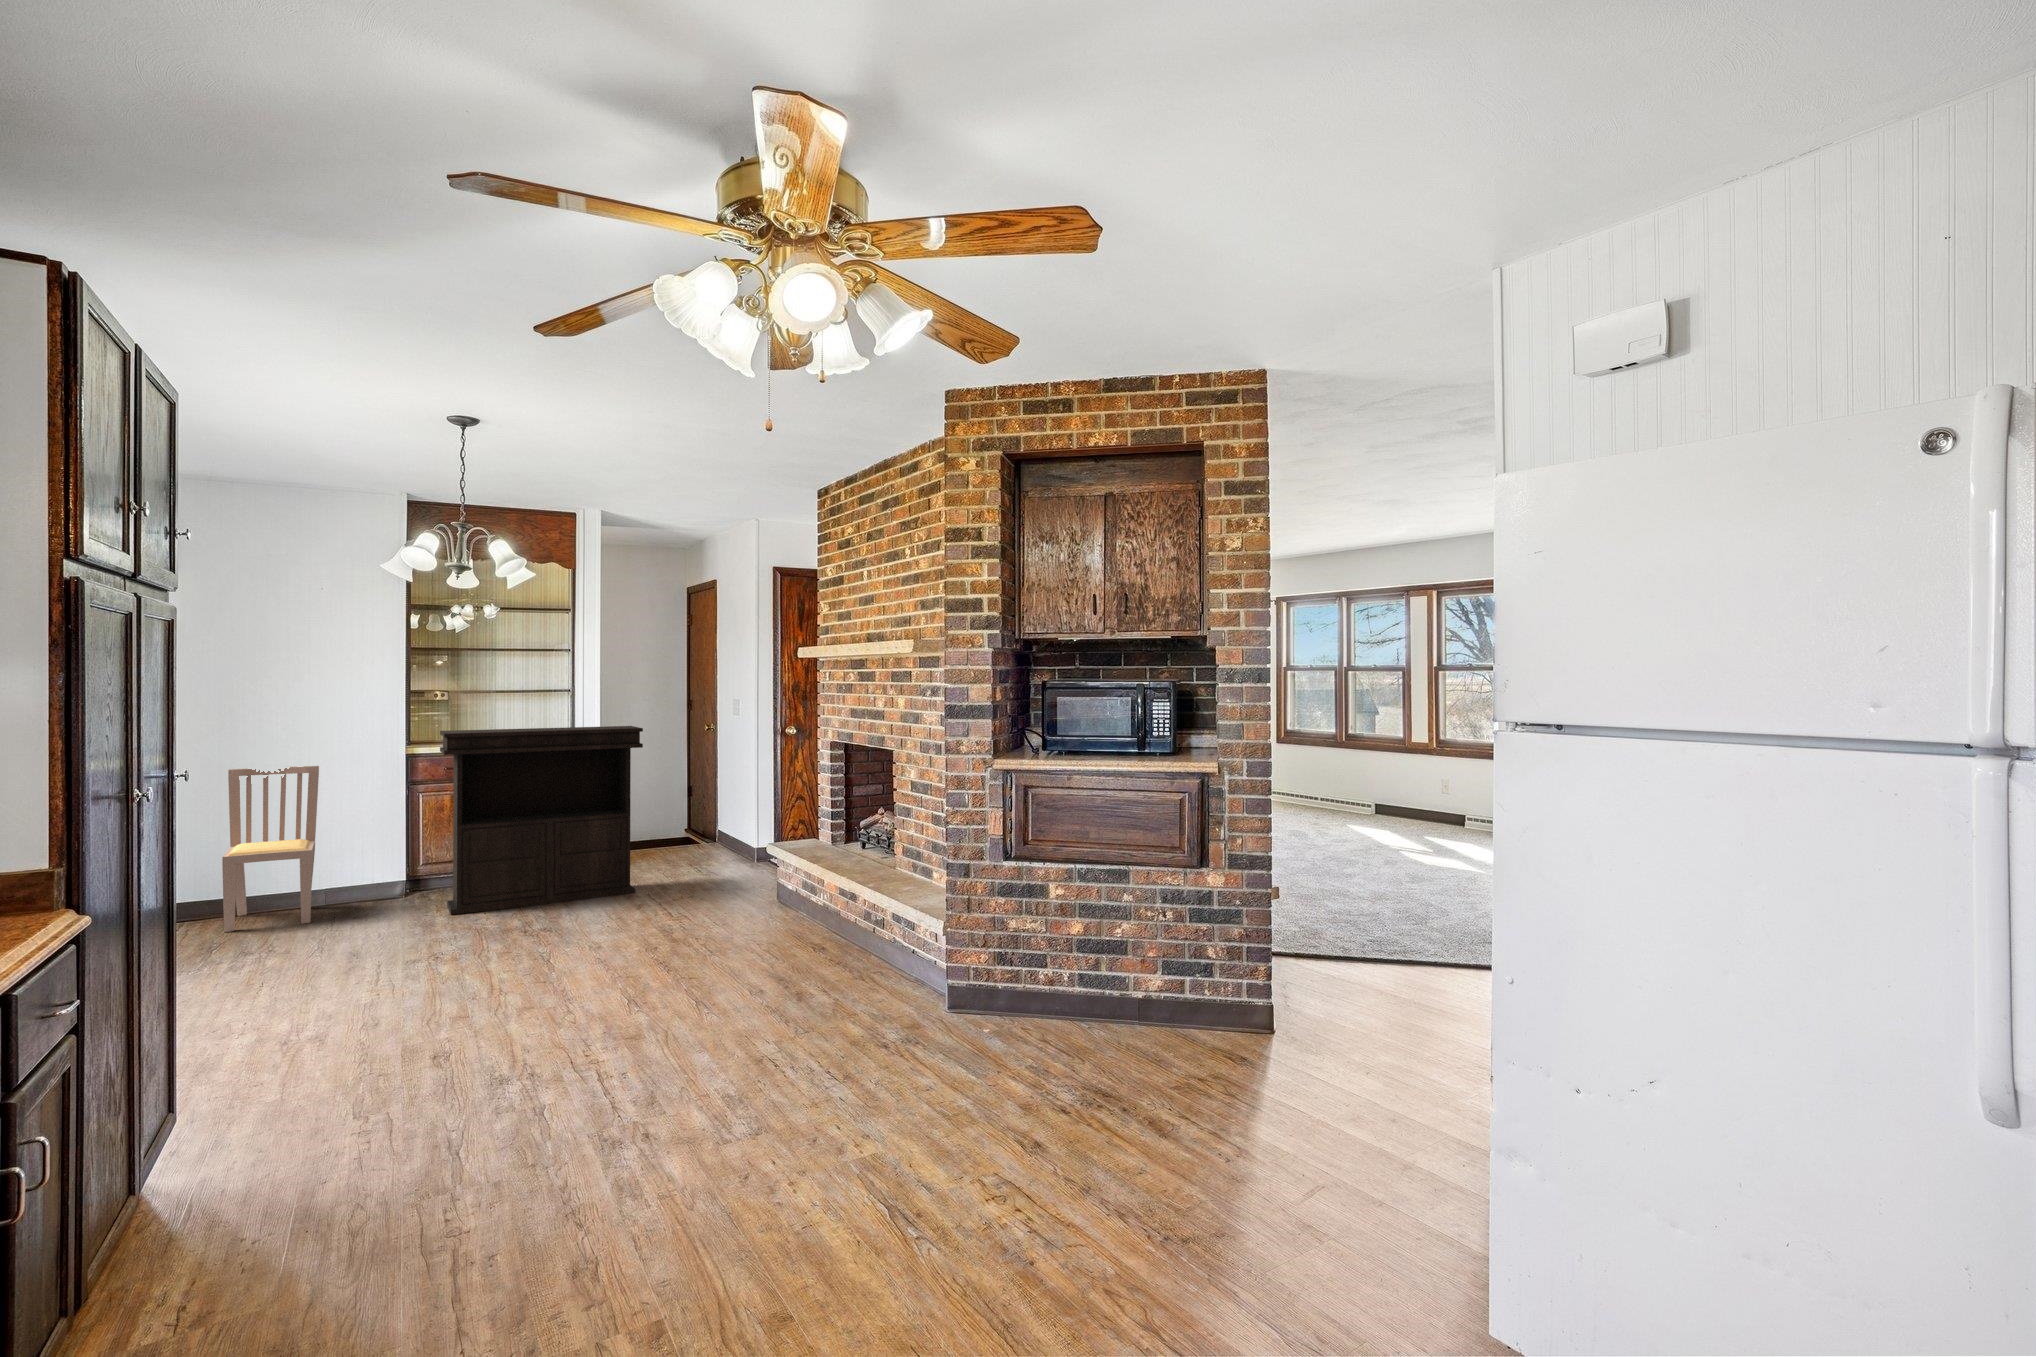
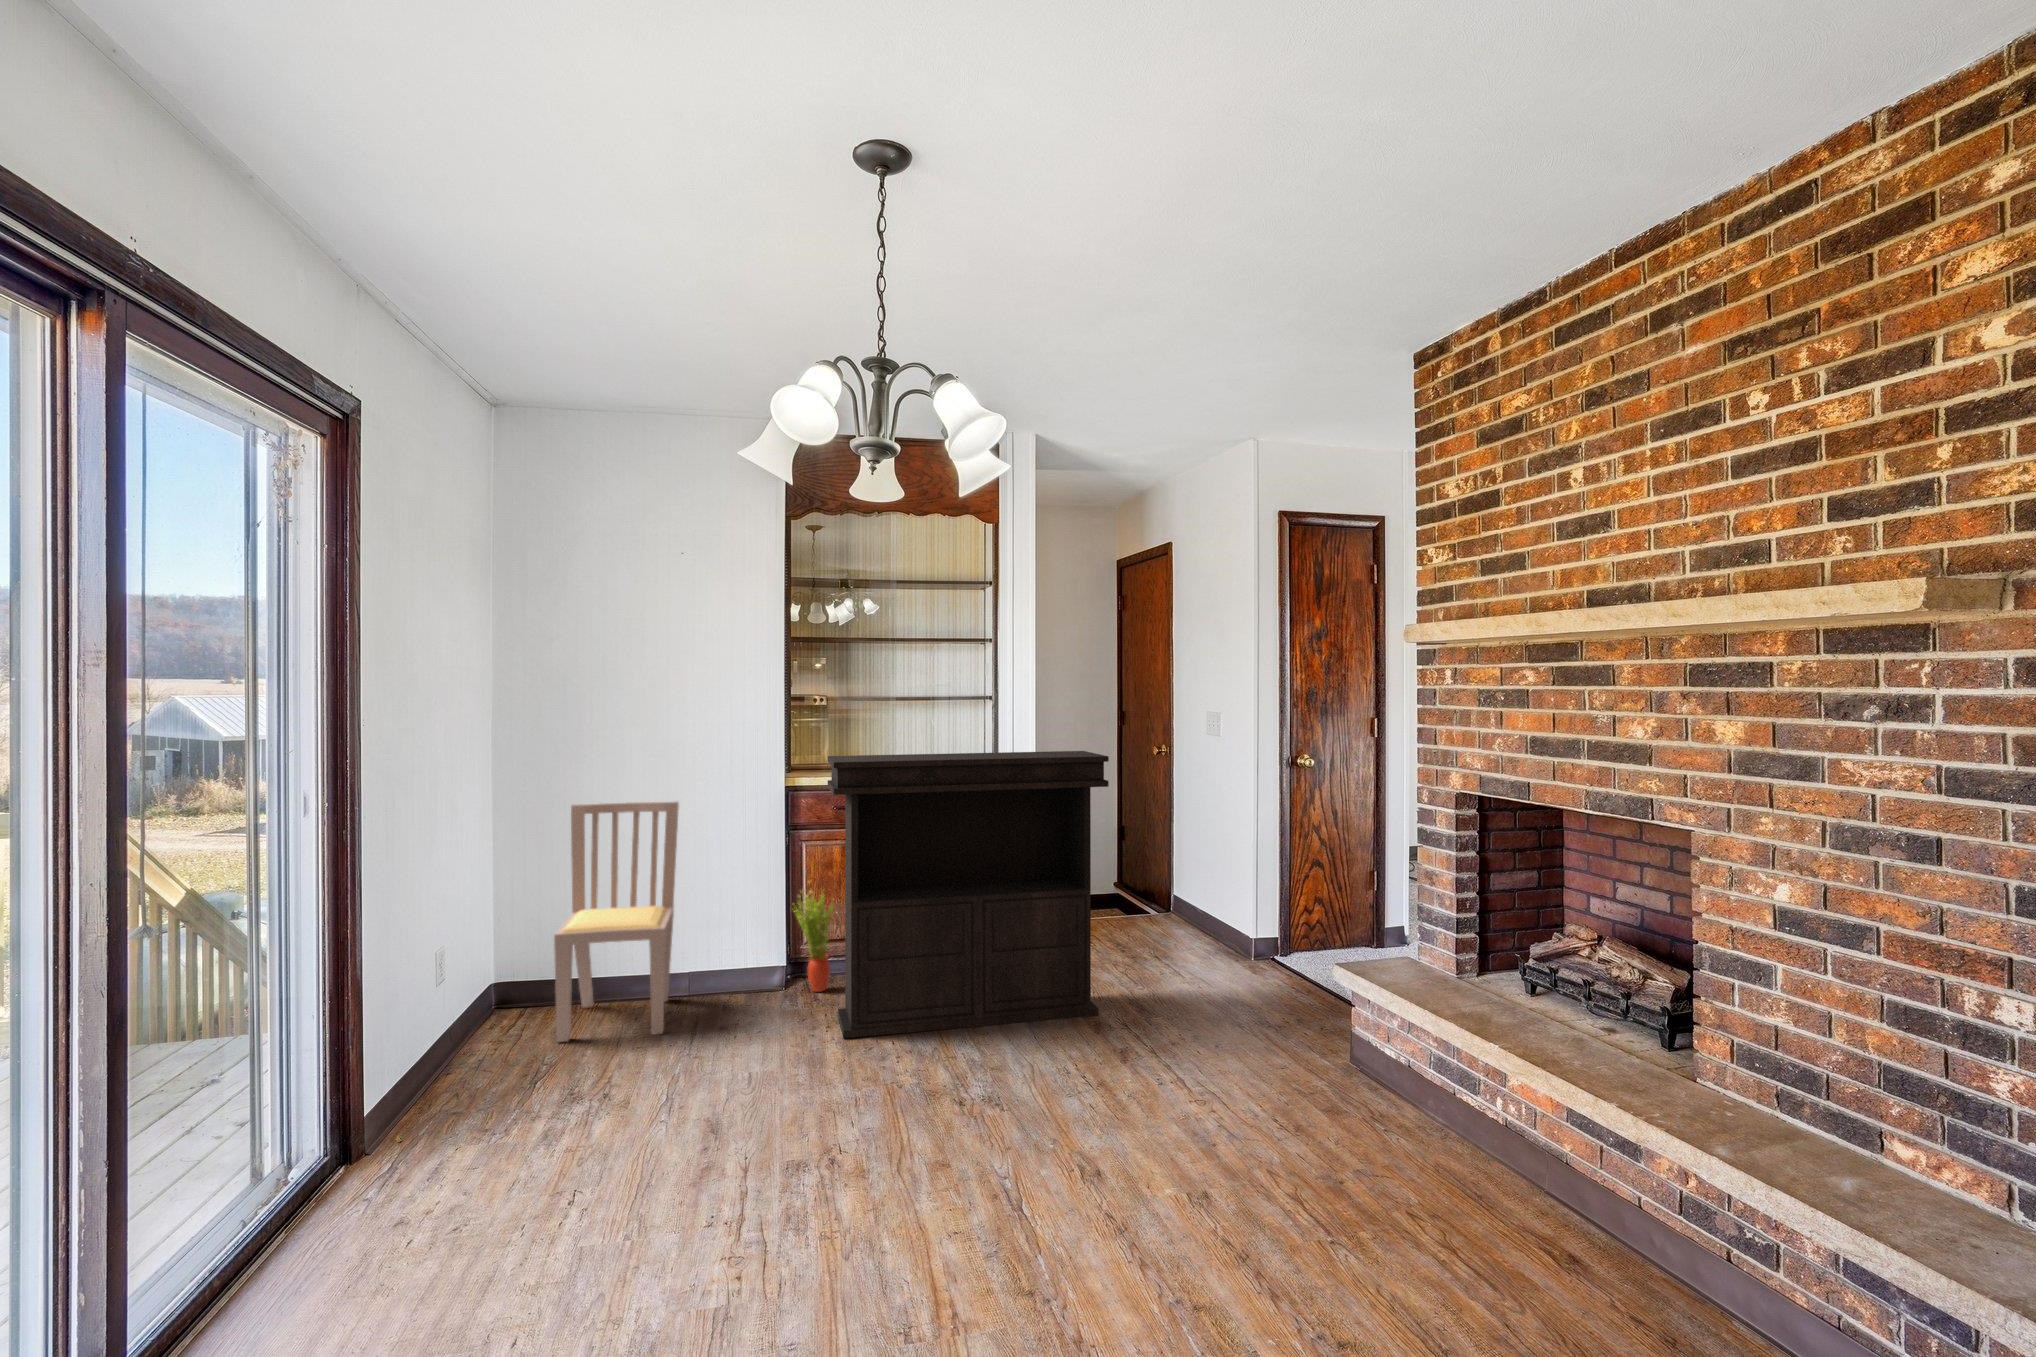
potted plant: none [411,824,446,896] -> present [794,891,834,992]

